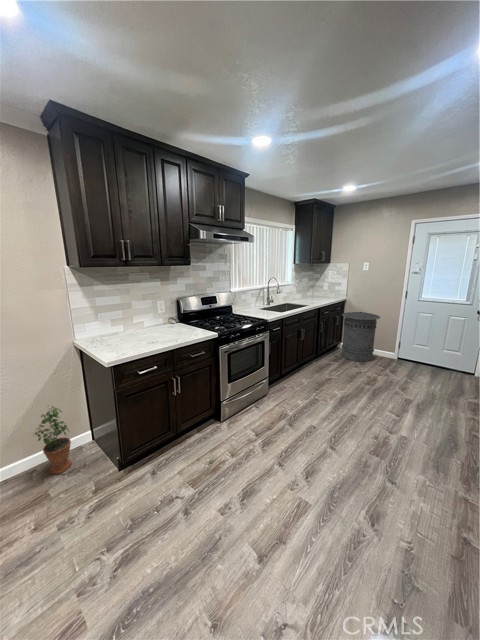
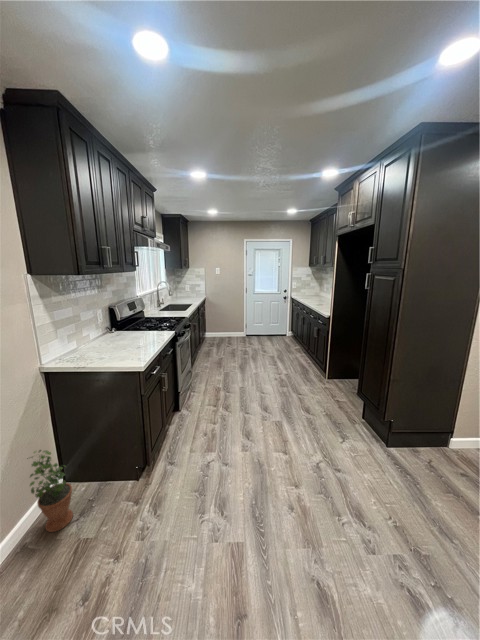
trash can: present [341,312,380,362] -> none [208,306,235,344]

